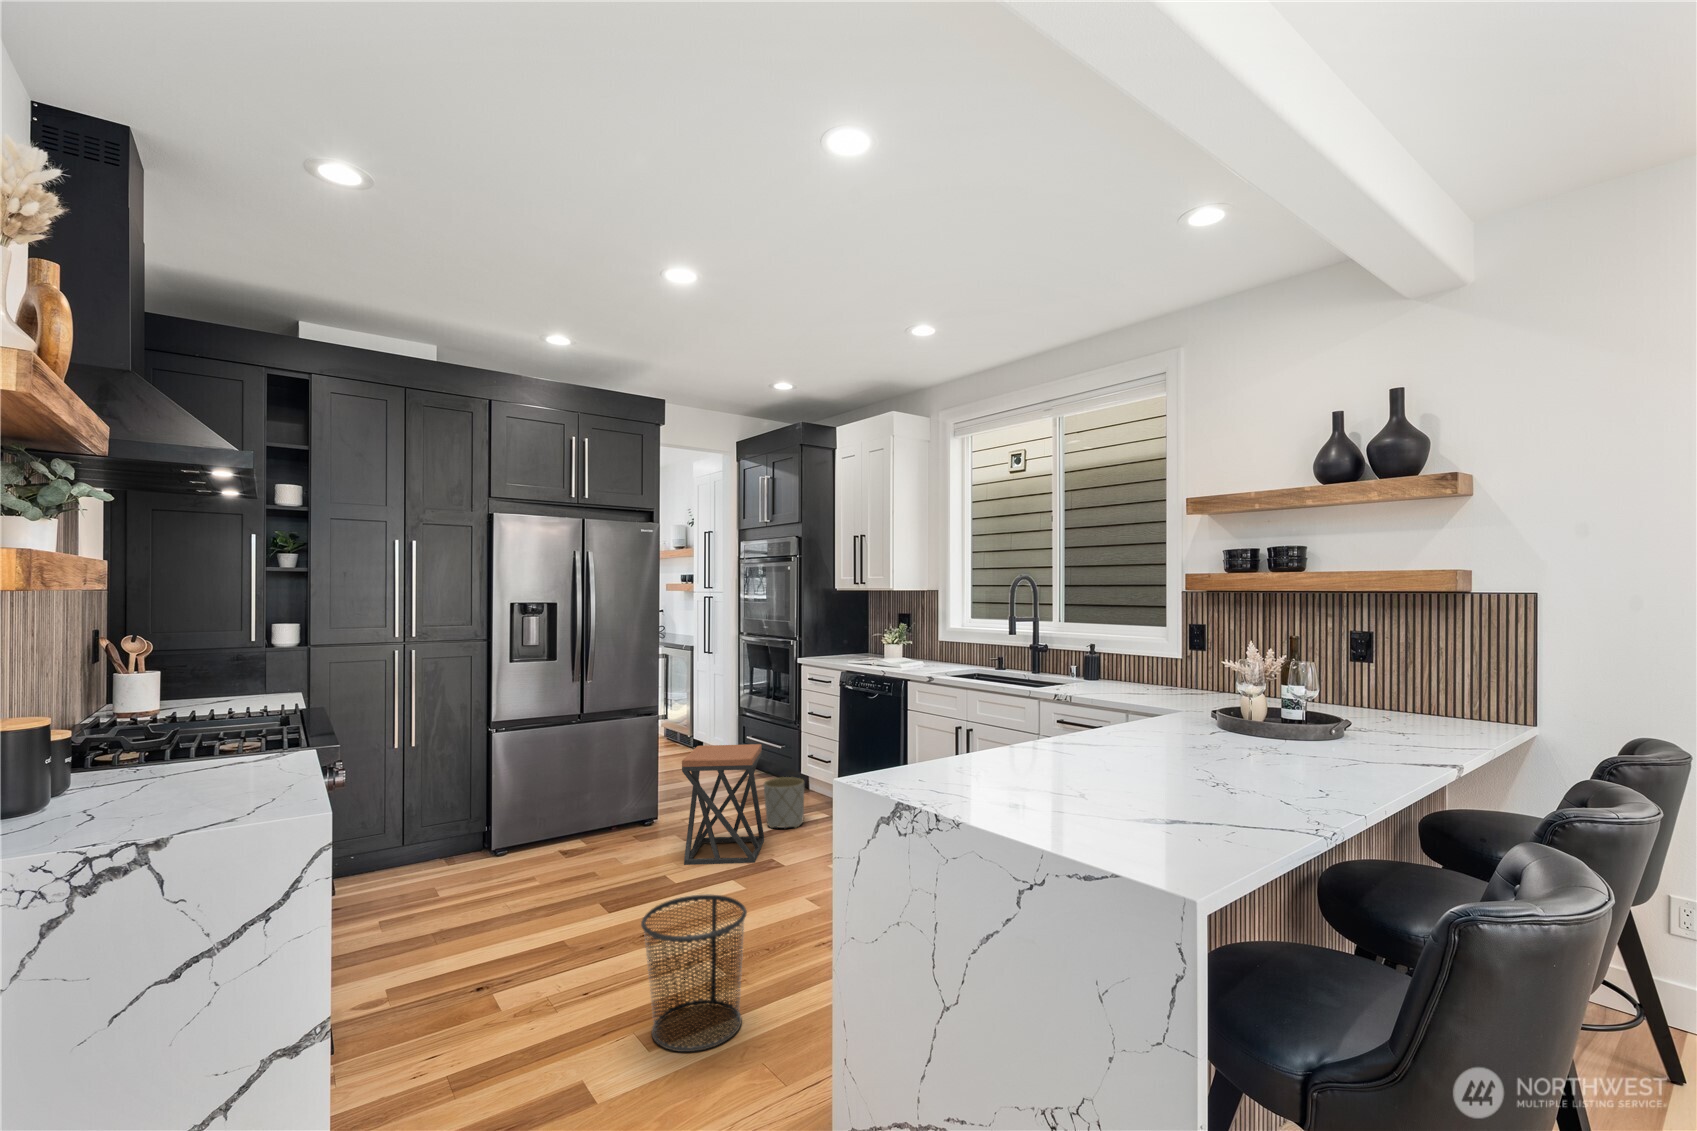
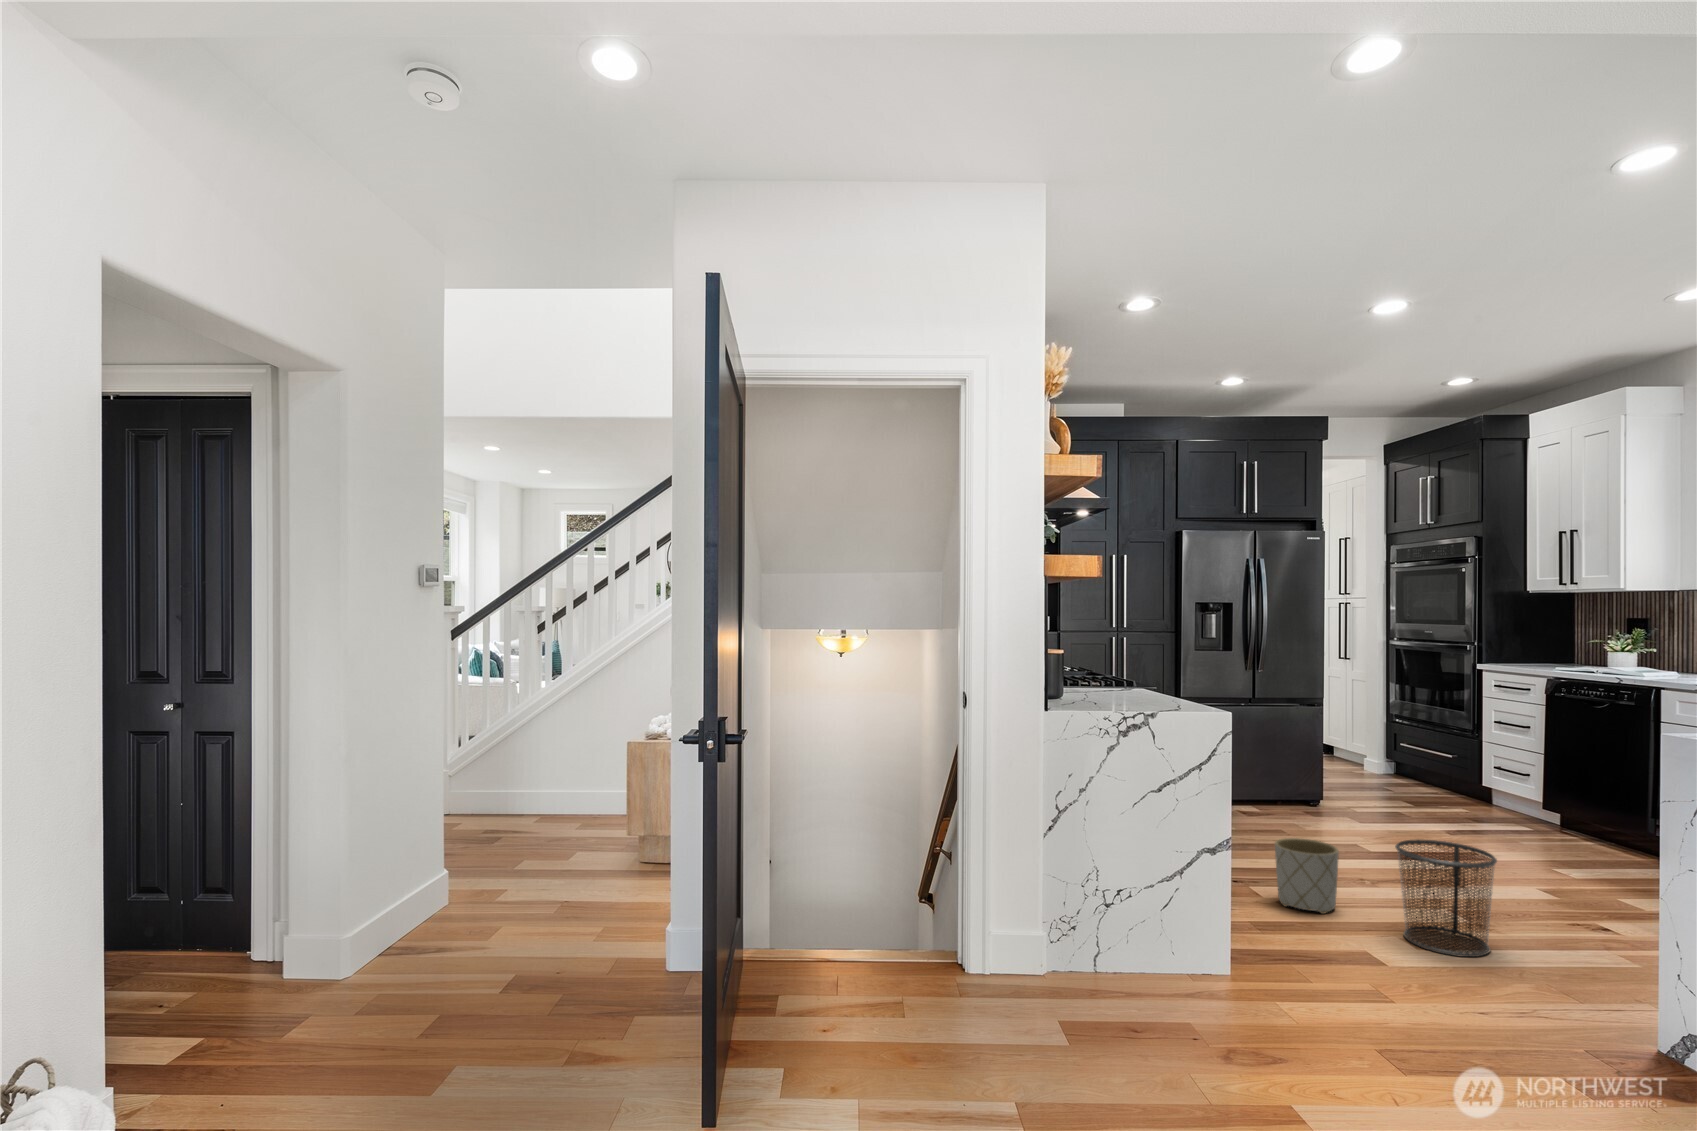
stool: present [682,744,764,865] -> none [1370,735,1454,854]
planter: present [764,777,804,828] -> present [1275,838,1339,914]

